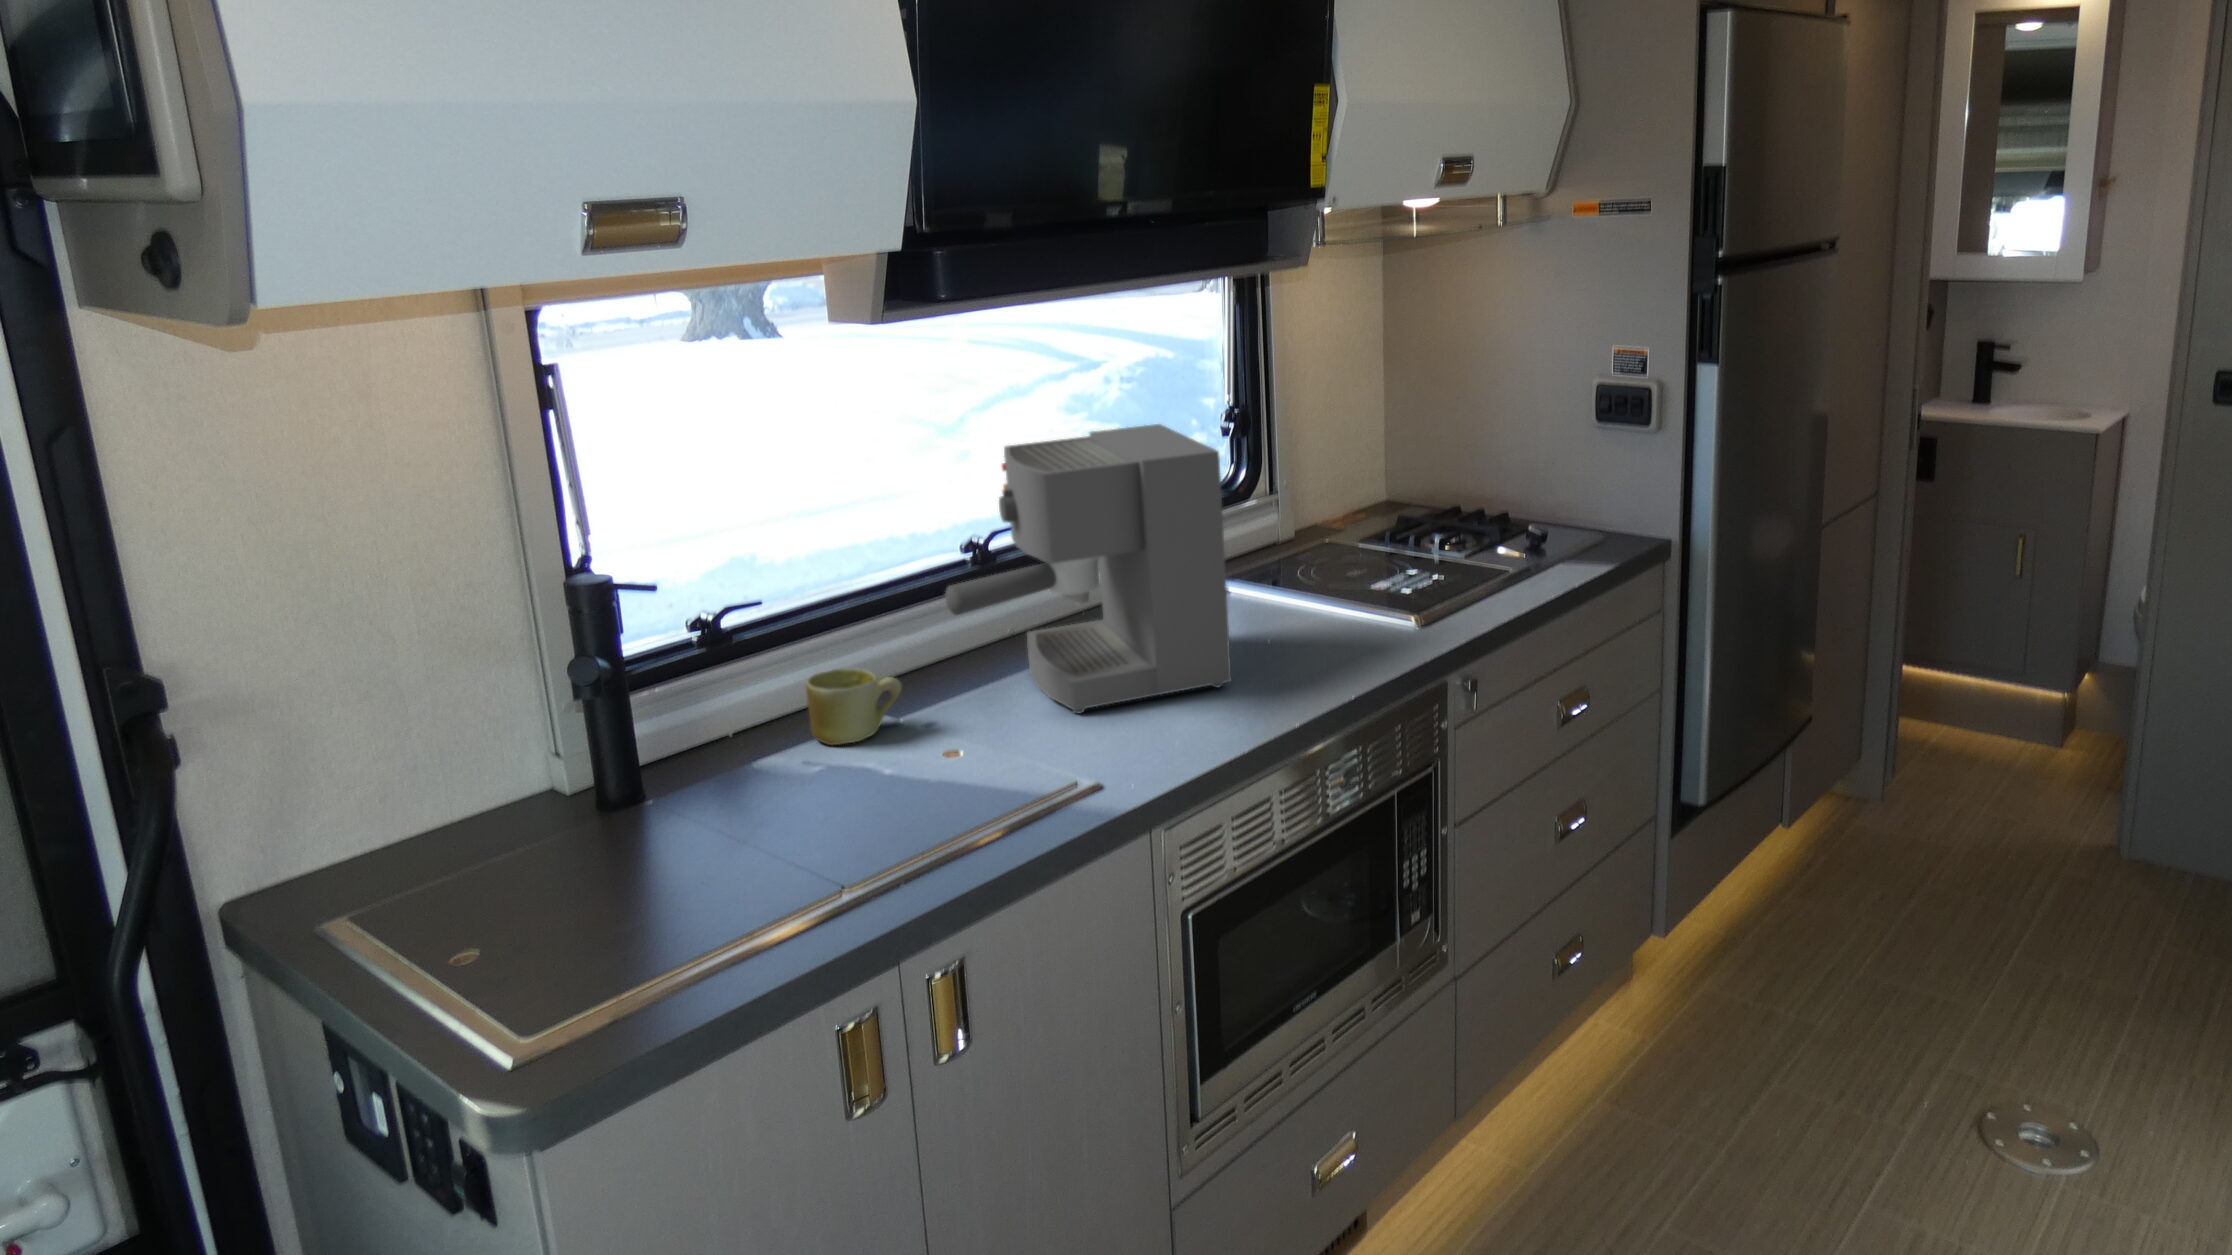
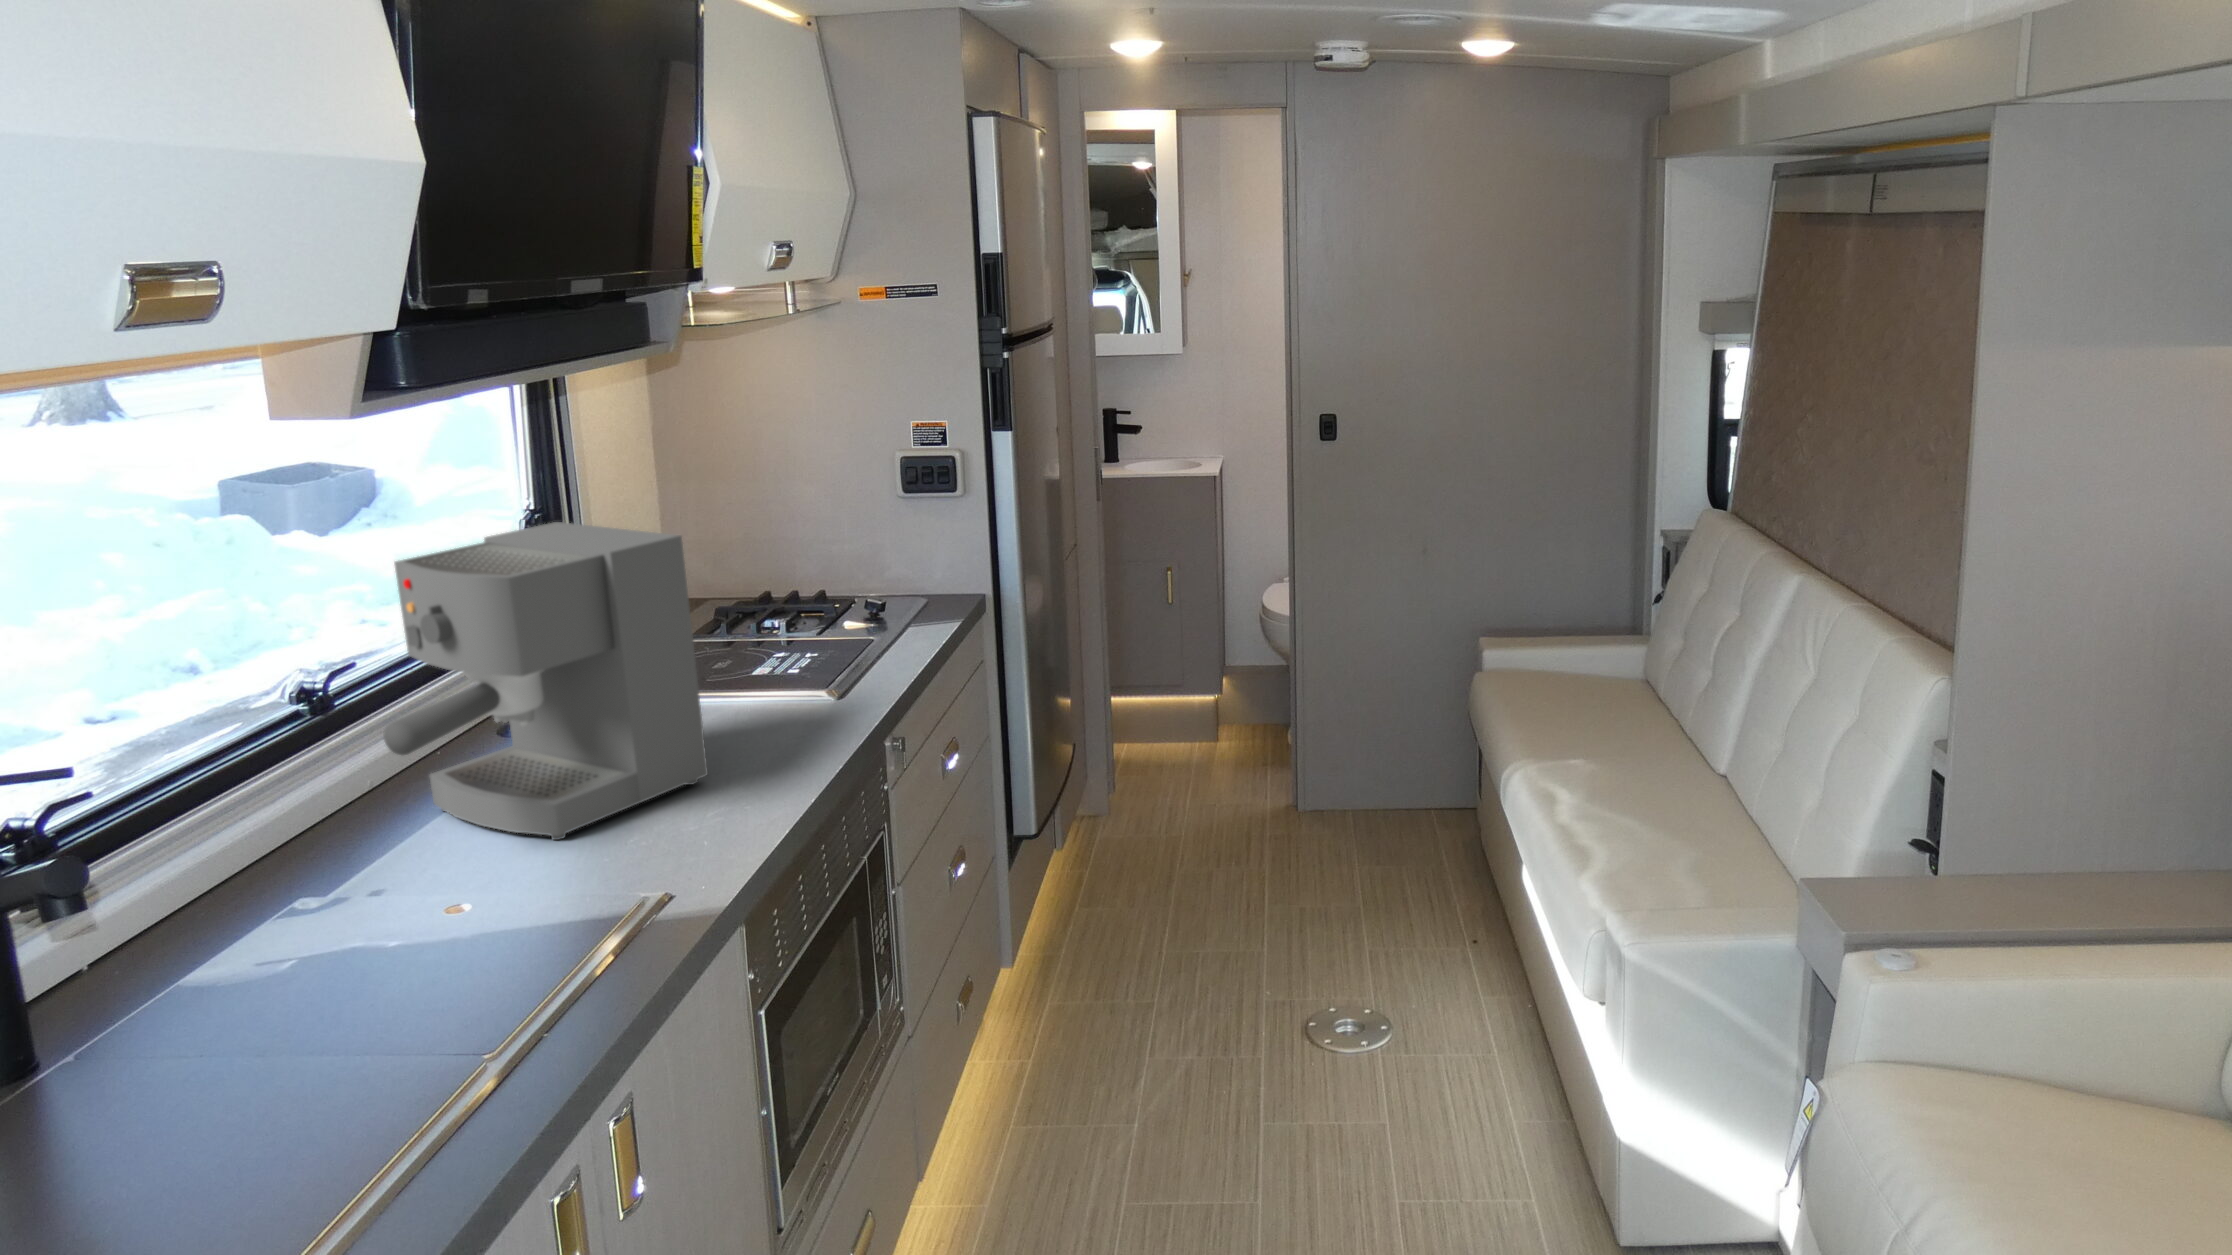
mug: present [806,668,902,745] -> none [218,842,350,939]

